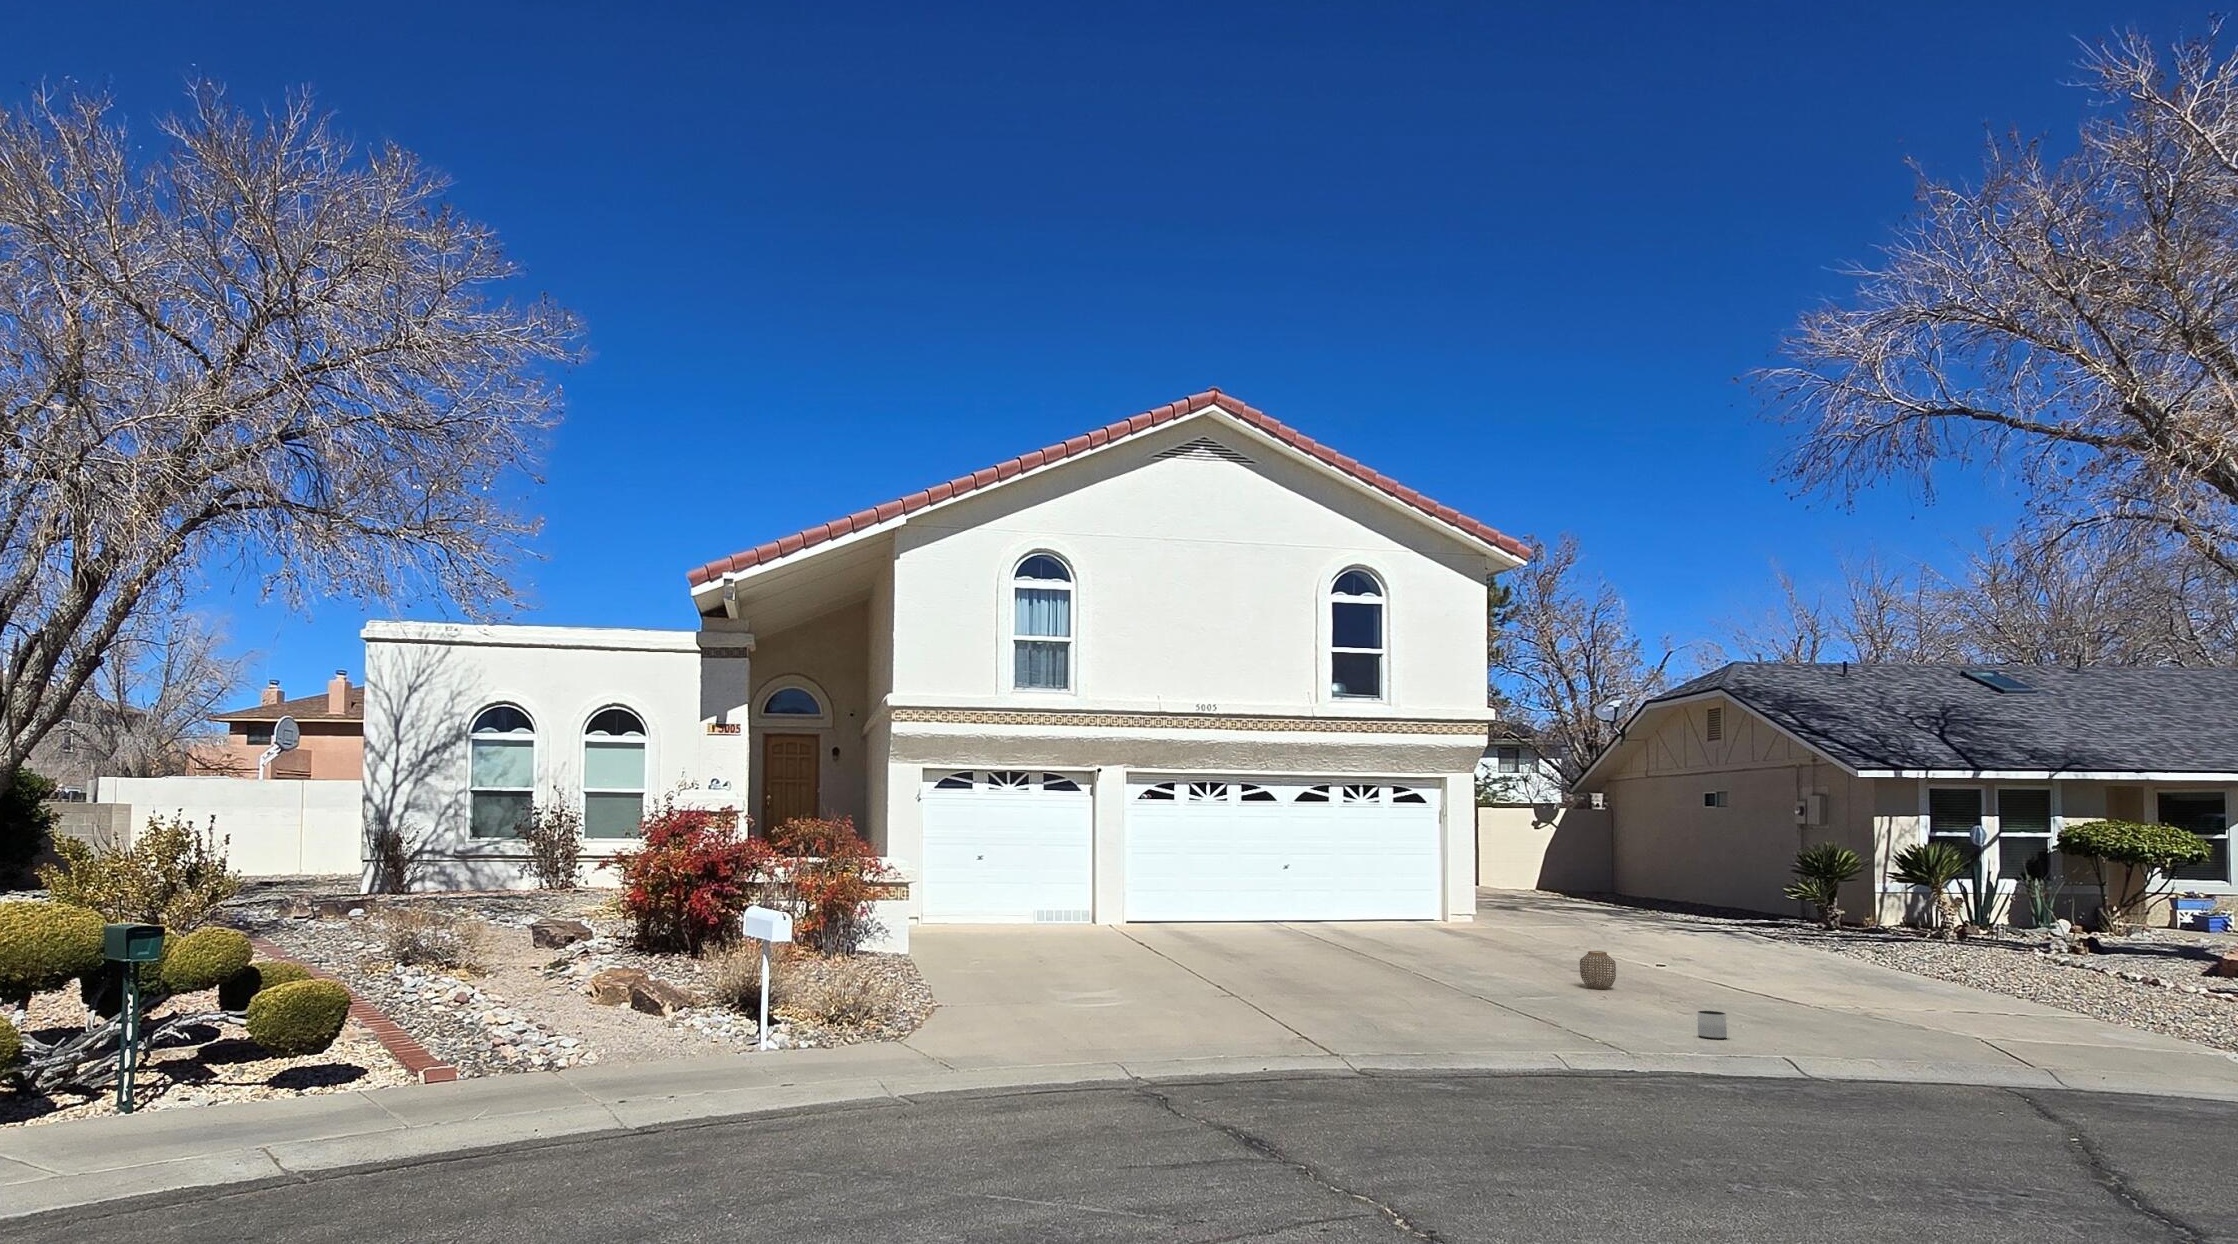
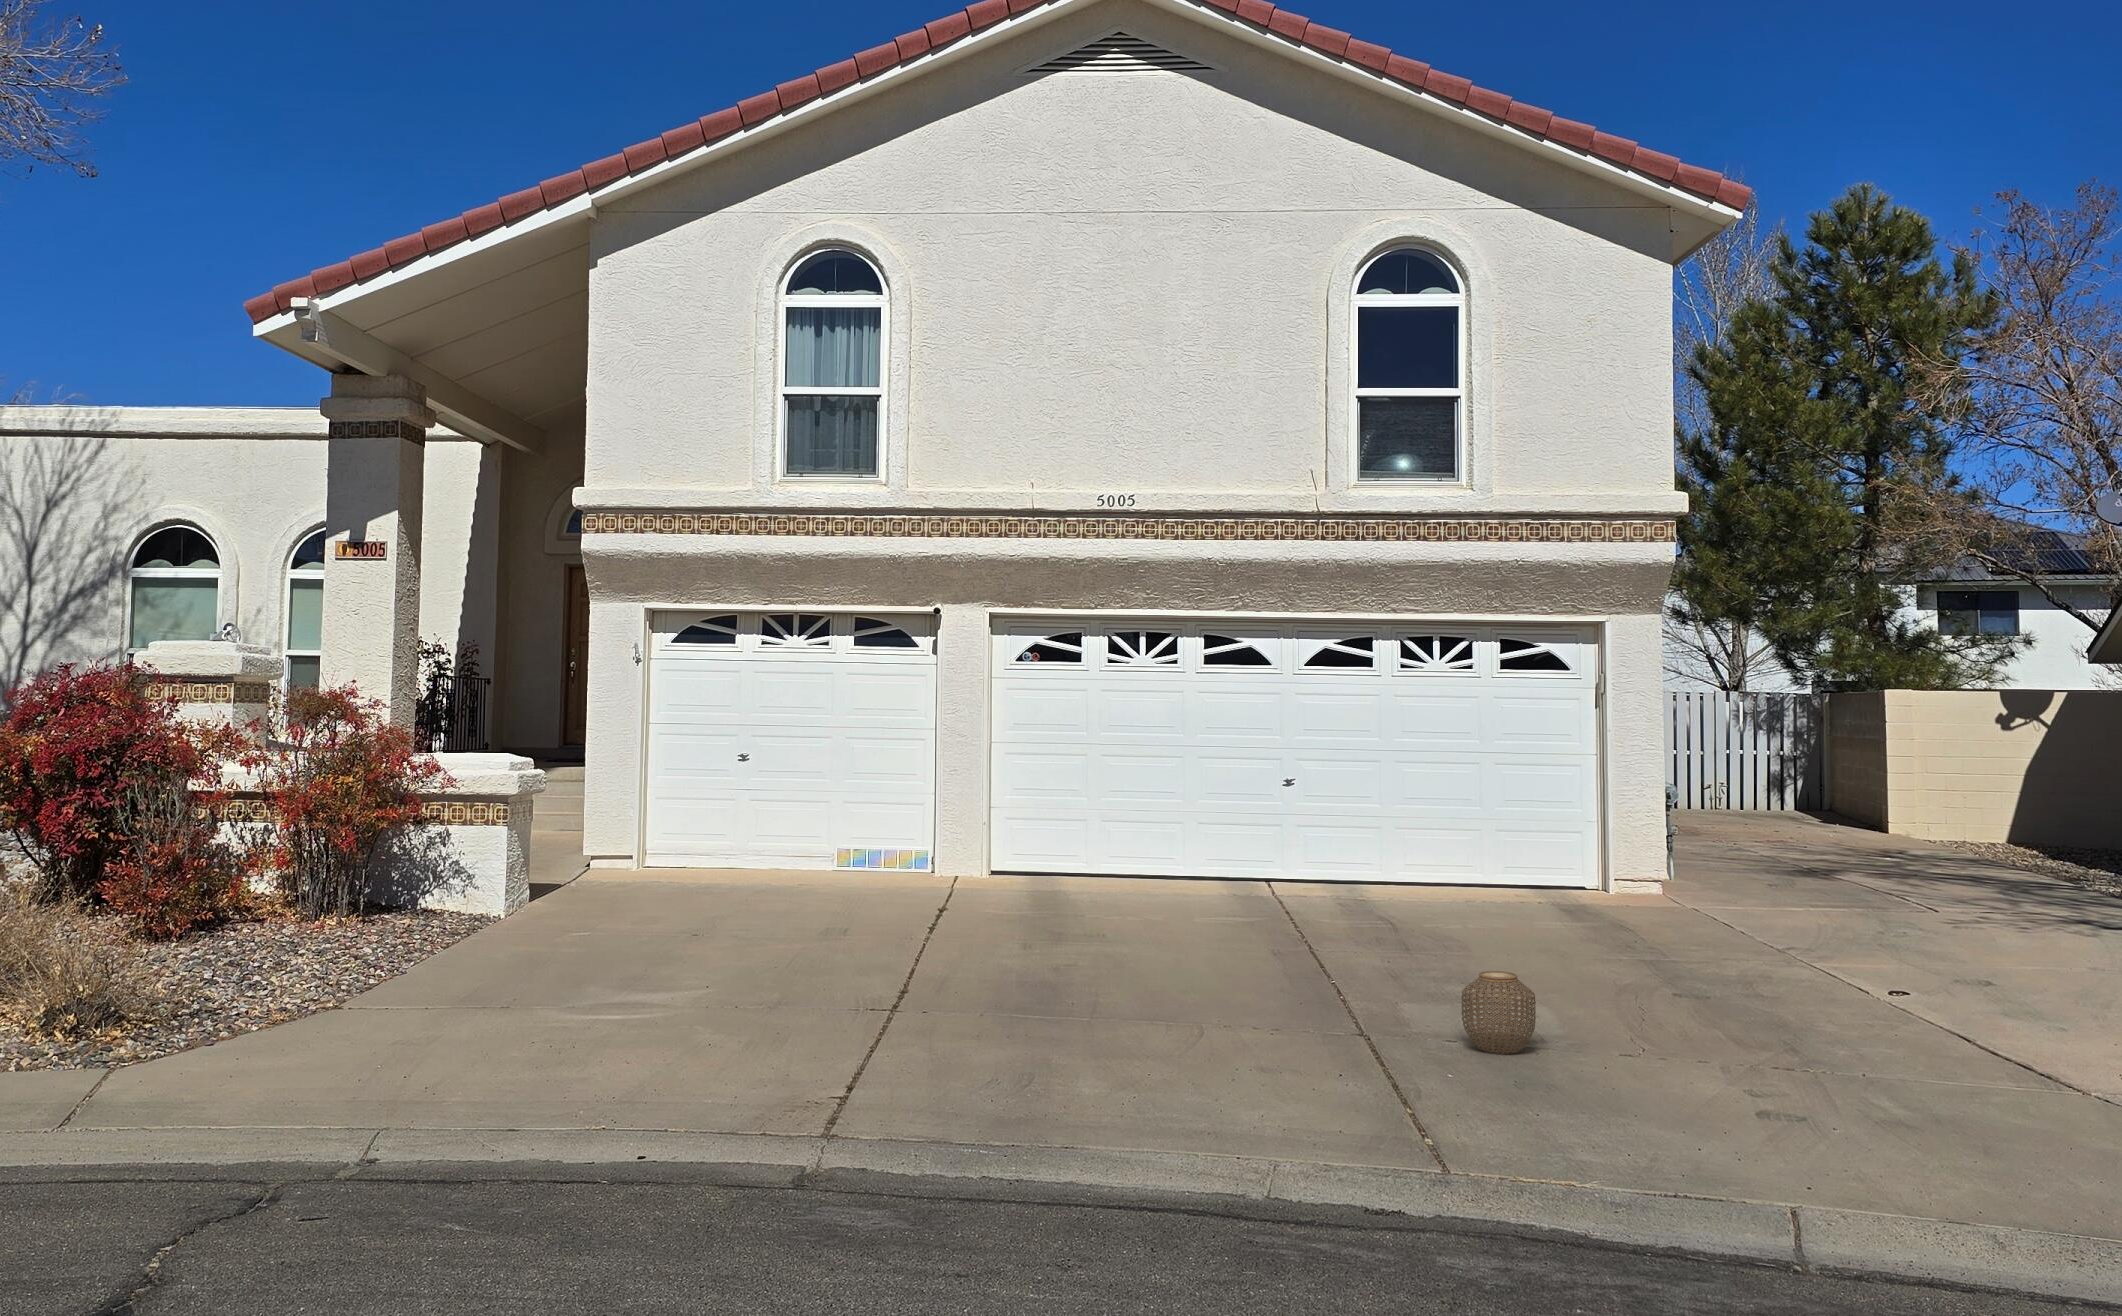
planter: present [1698,1011,1727,1039] -> none [1361,1162,1428,1237]

